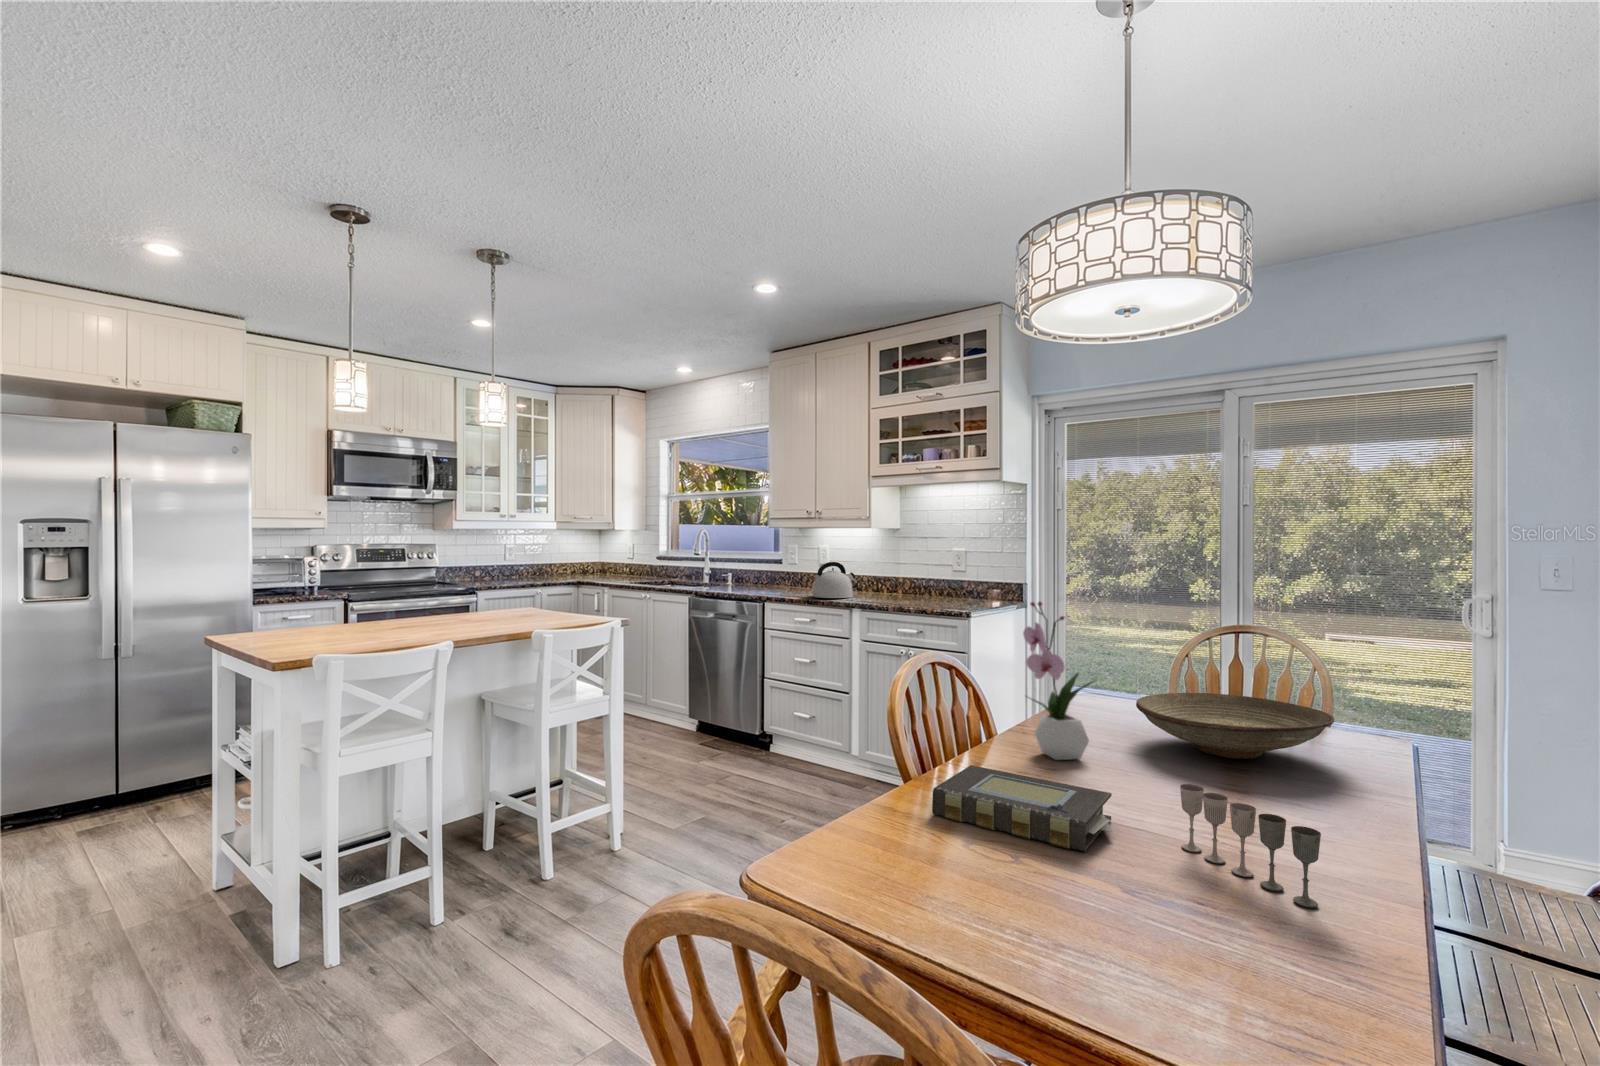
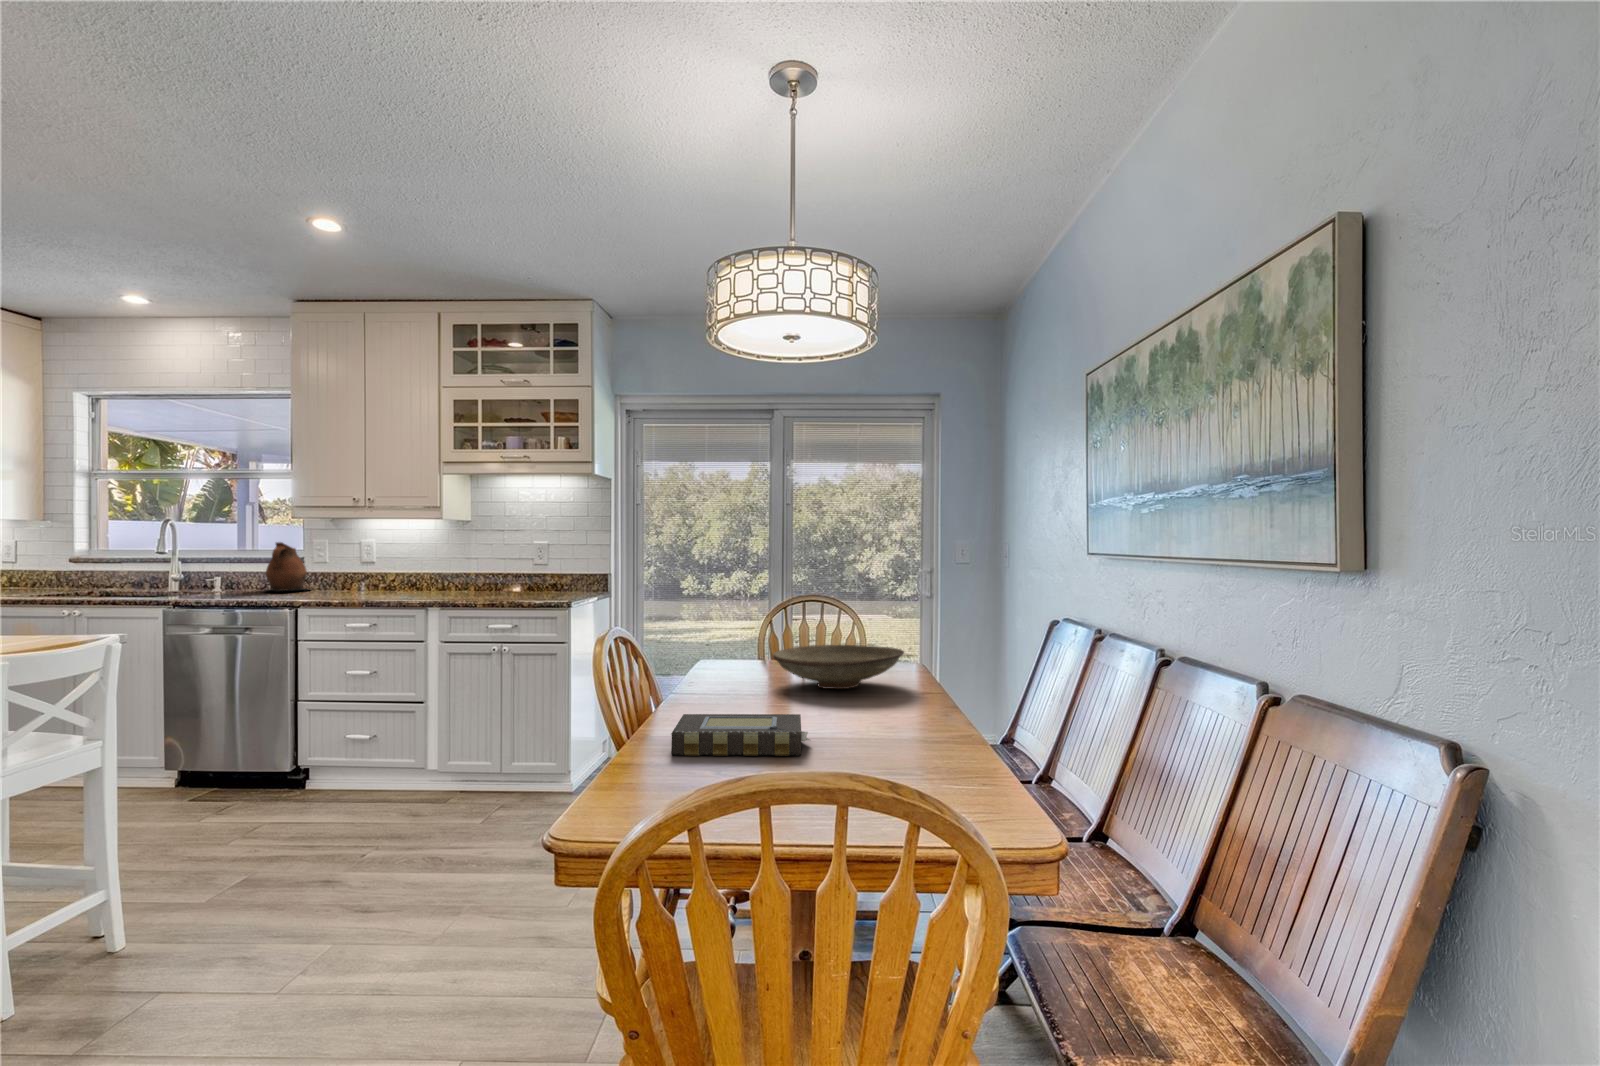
ceramic pitcher: none [747,547,782,587] -> present [266,542,307,591]
kettle: present [813,562,855,598] -> none [367,558,422,599]
flower arrangement: present [1023,602,1095,760] -> none [699,573,759,708]
wine glass: present [1180,784,1321,908] -> none [853,695,948,756]

